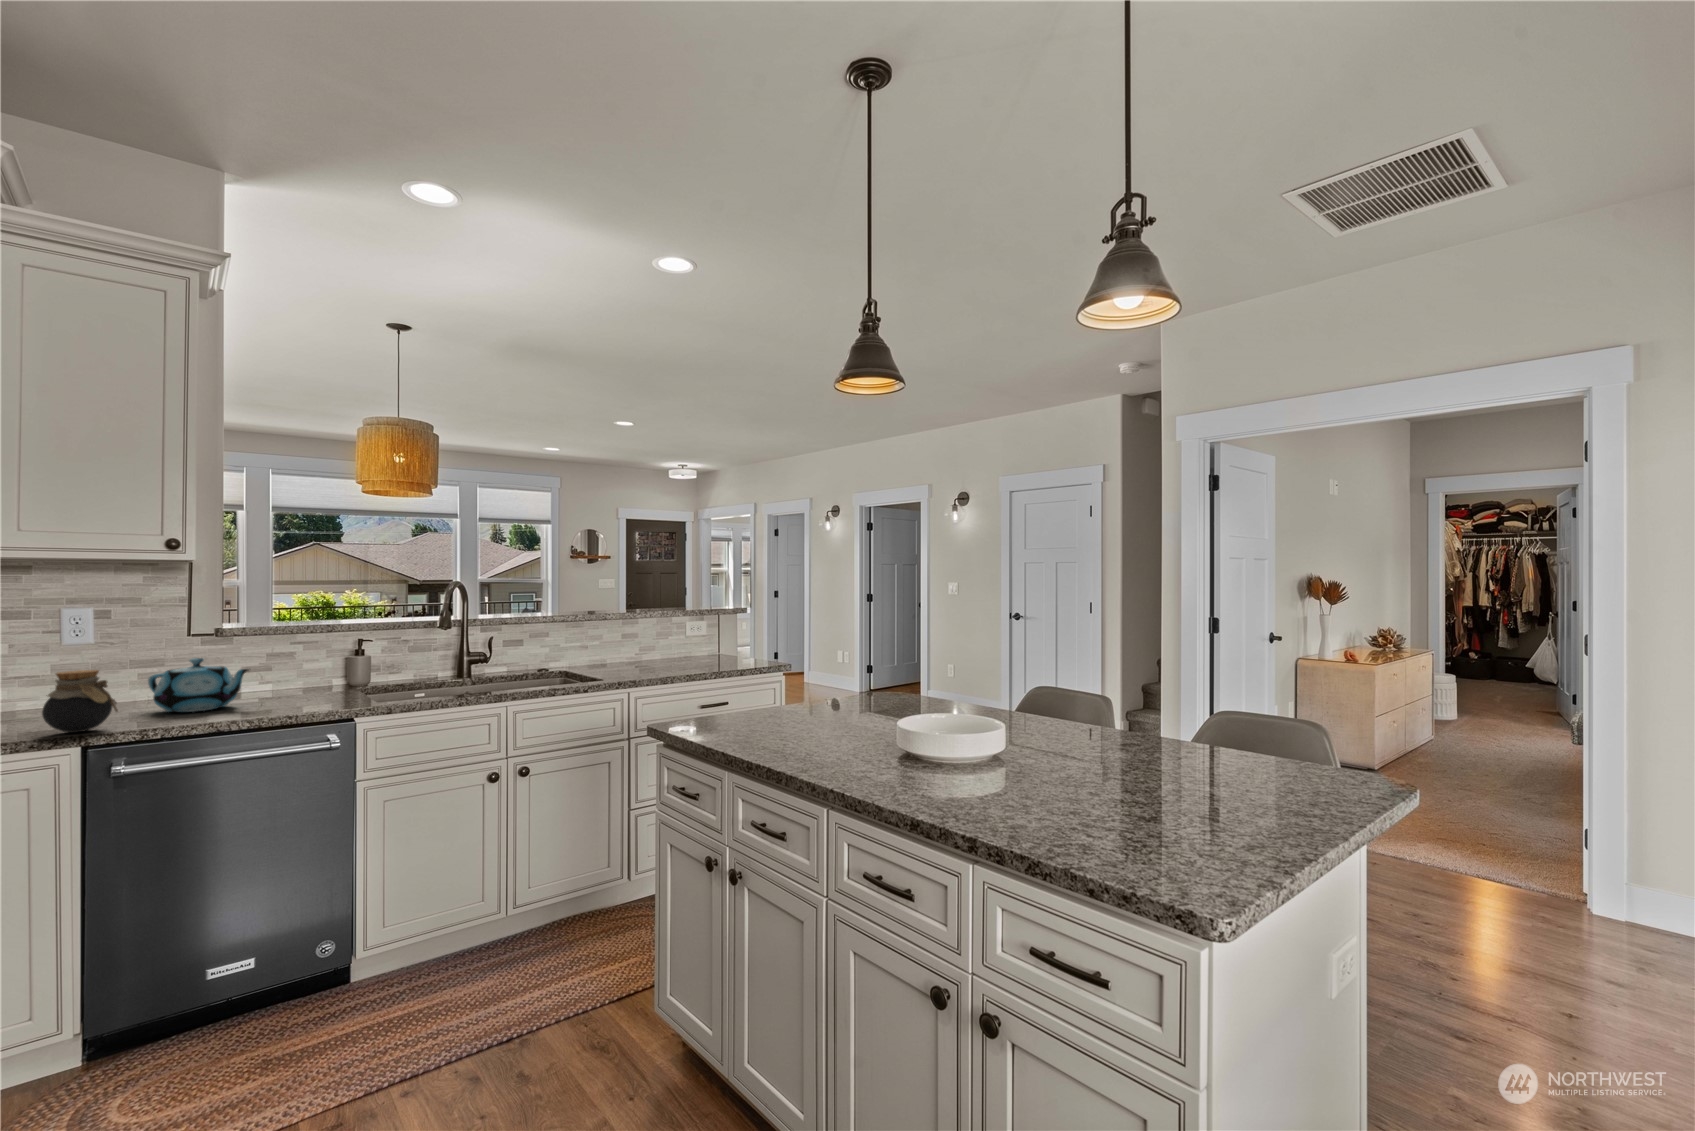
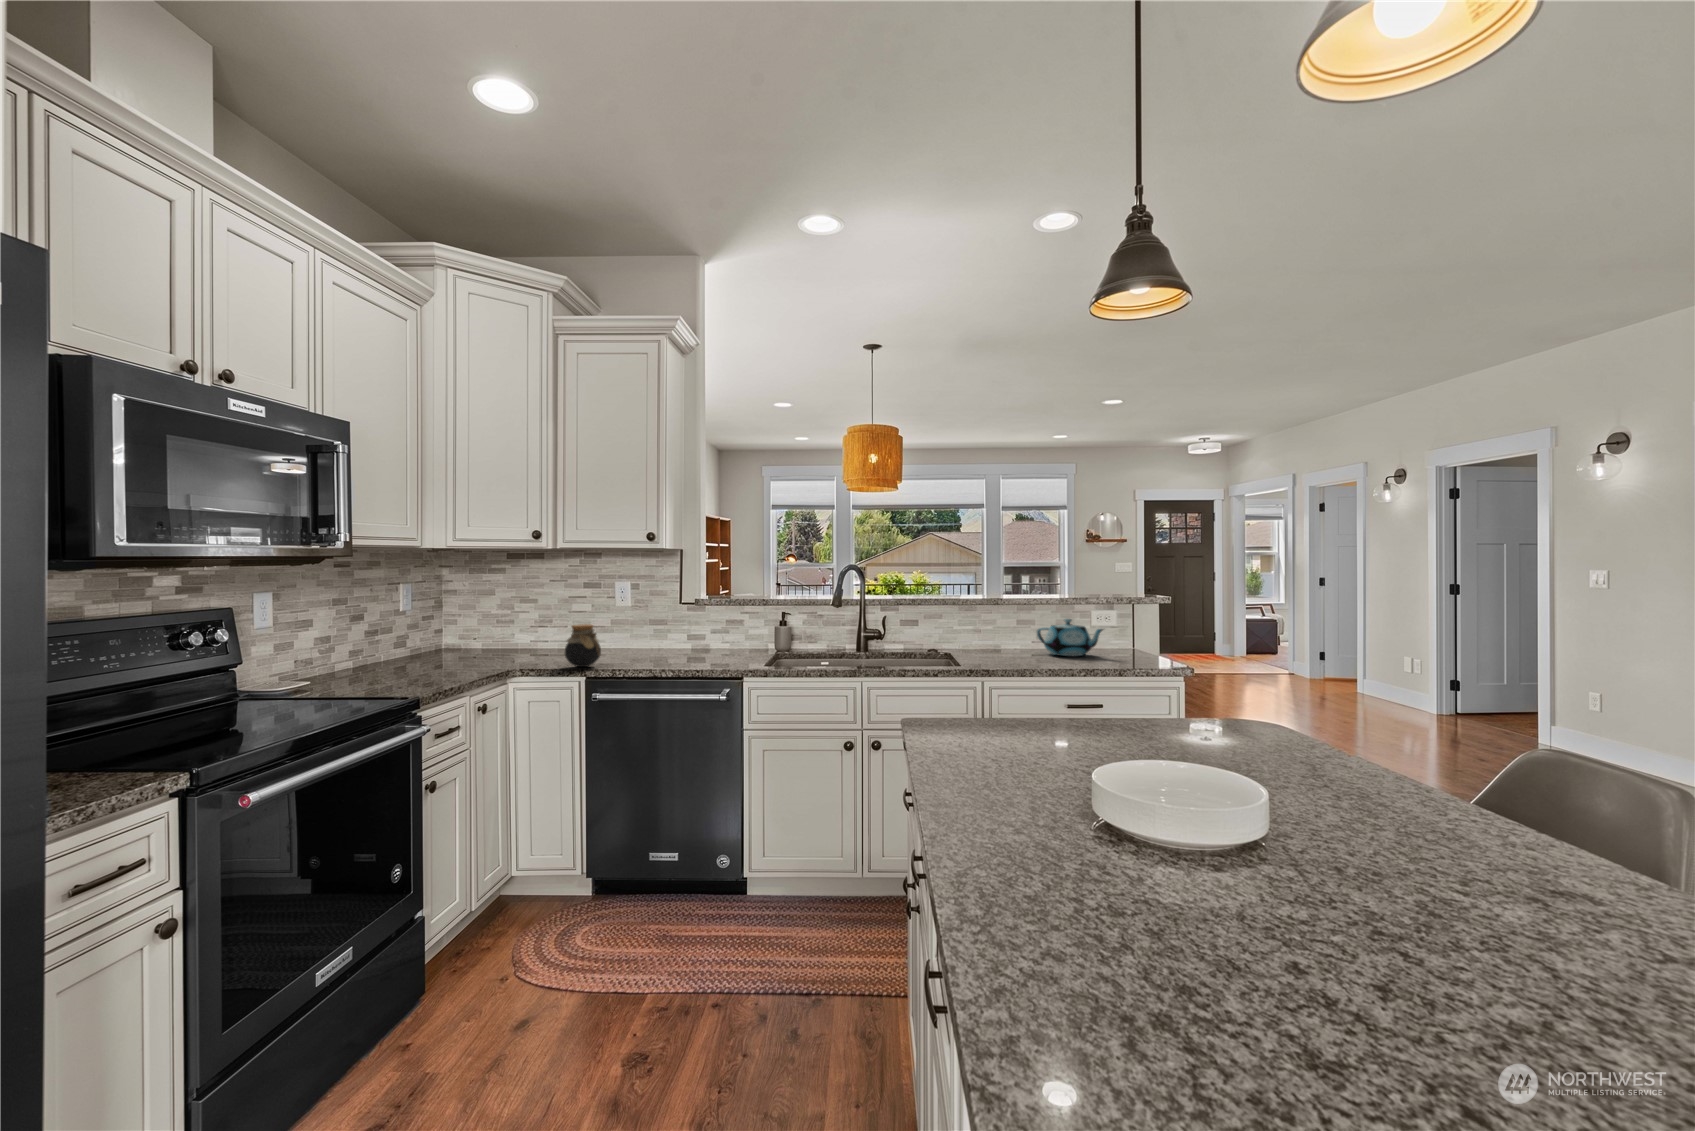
teapot: present [148,658,248,712] -> present [1037,619,1103,656]

